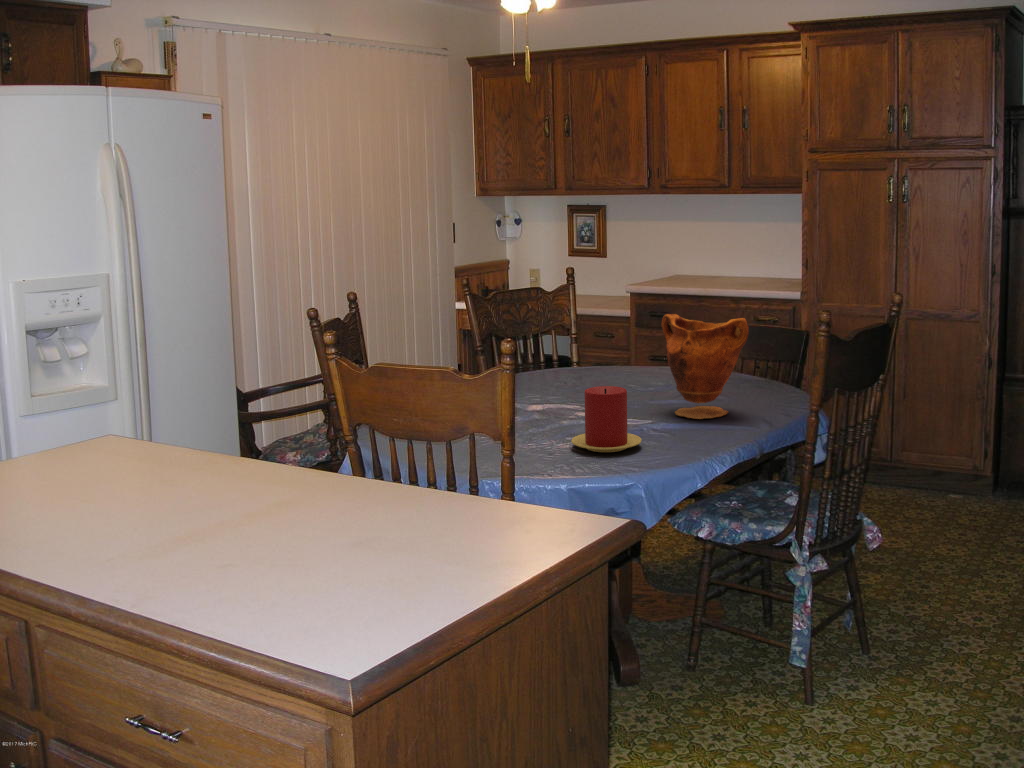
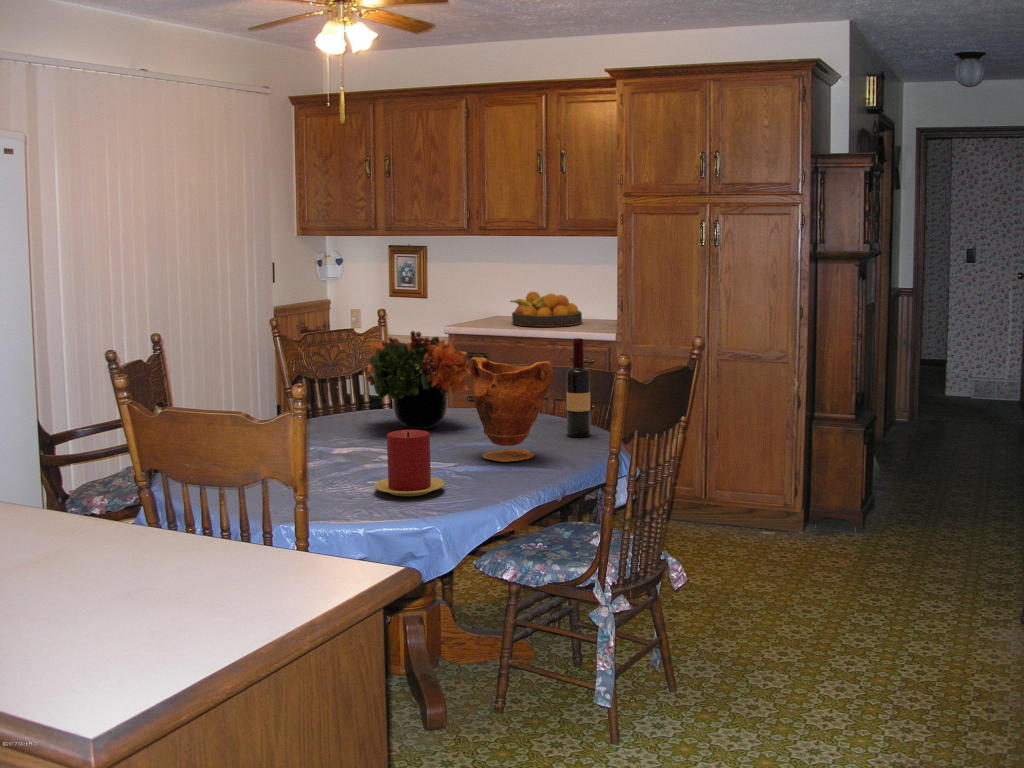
fruit bowl: none [687,250,759,285] -> present [511,292,582,327]
flower arrangement: none [554,288,662,385] -> present [366,331,470,429]
wine bottle: none [757,295,783,395] -> present [566,338,590,437]

